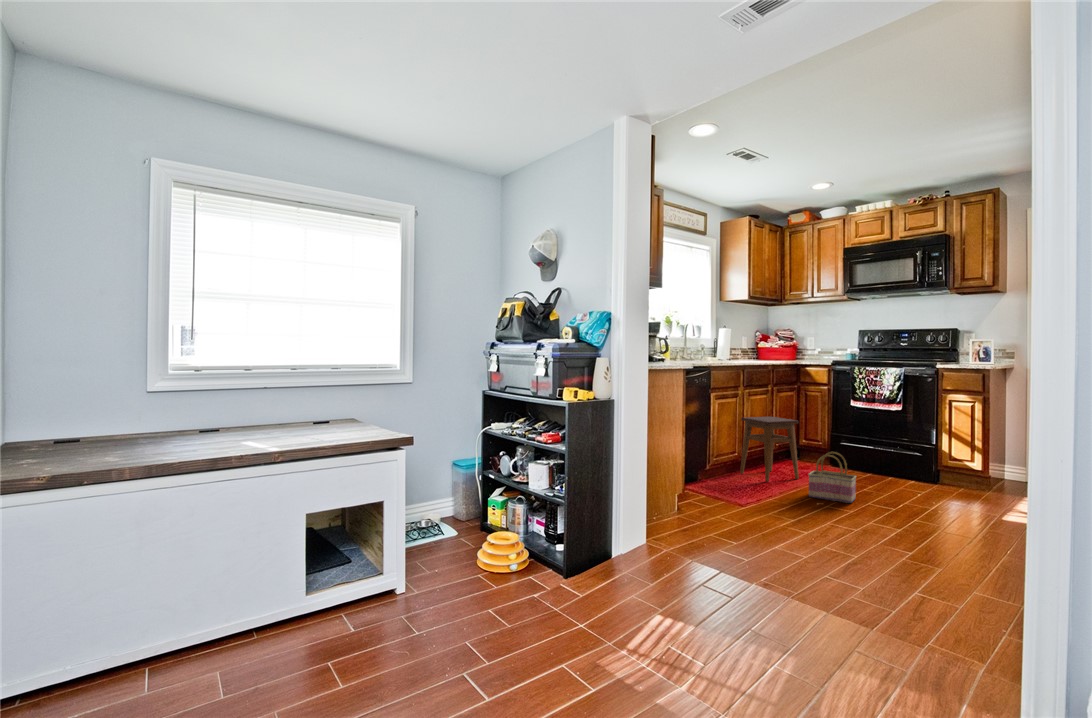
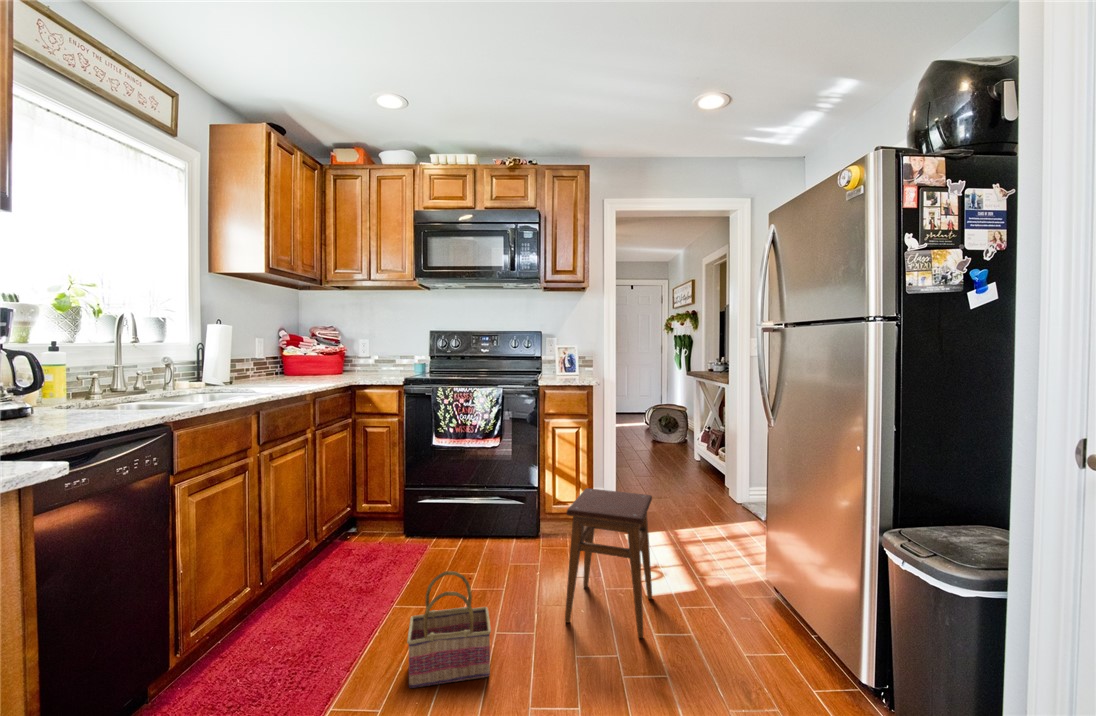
stool: present [740,417,799,481] -> present [565,488,652,638]

